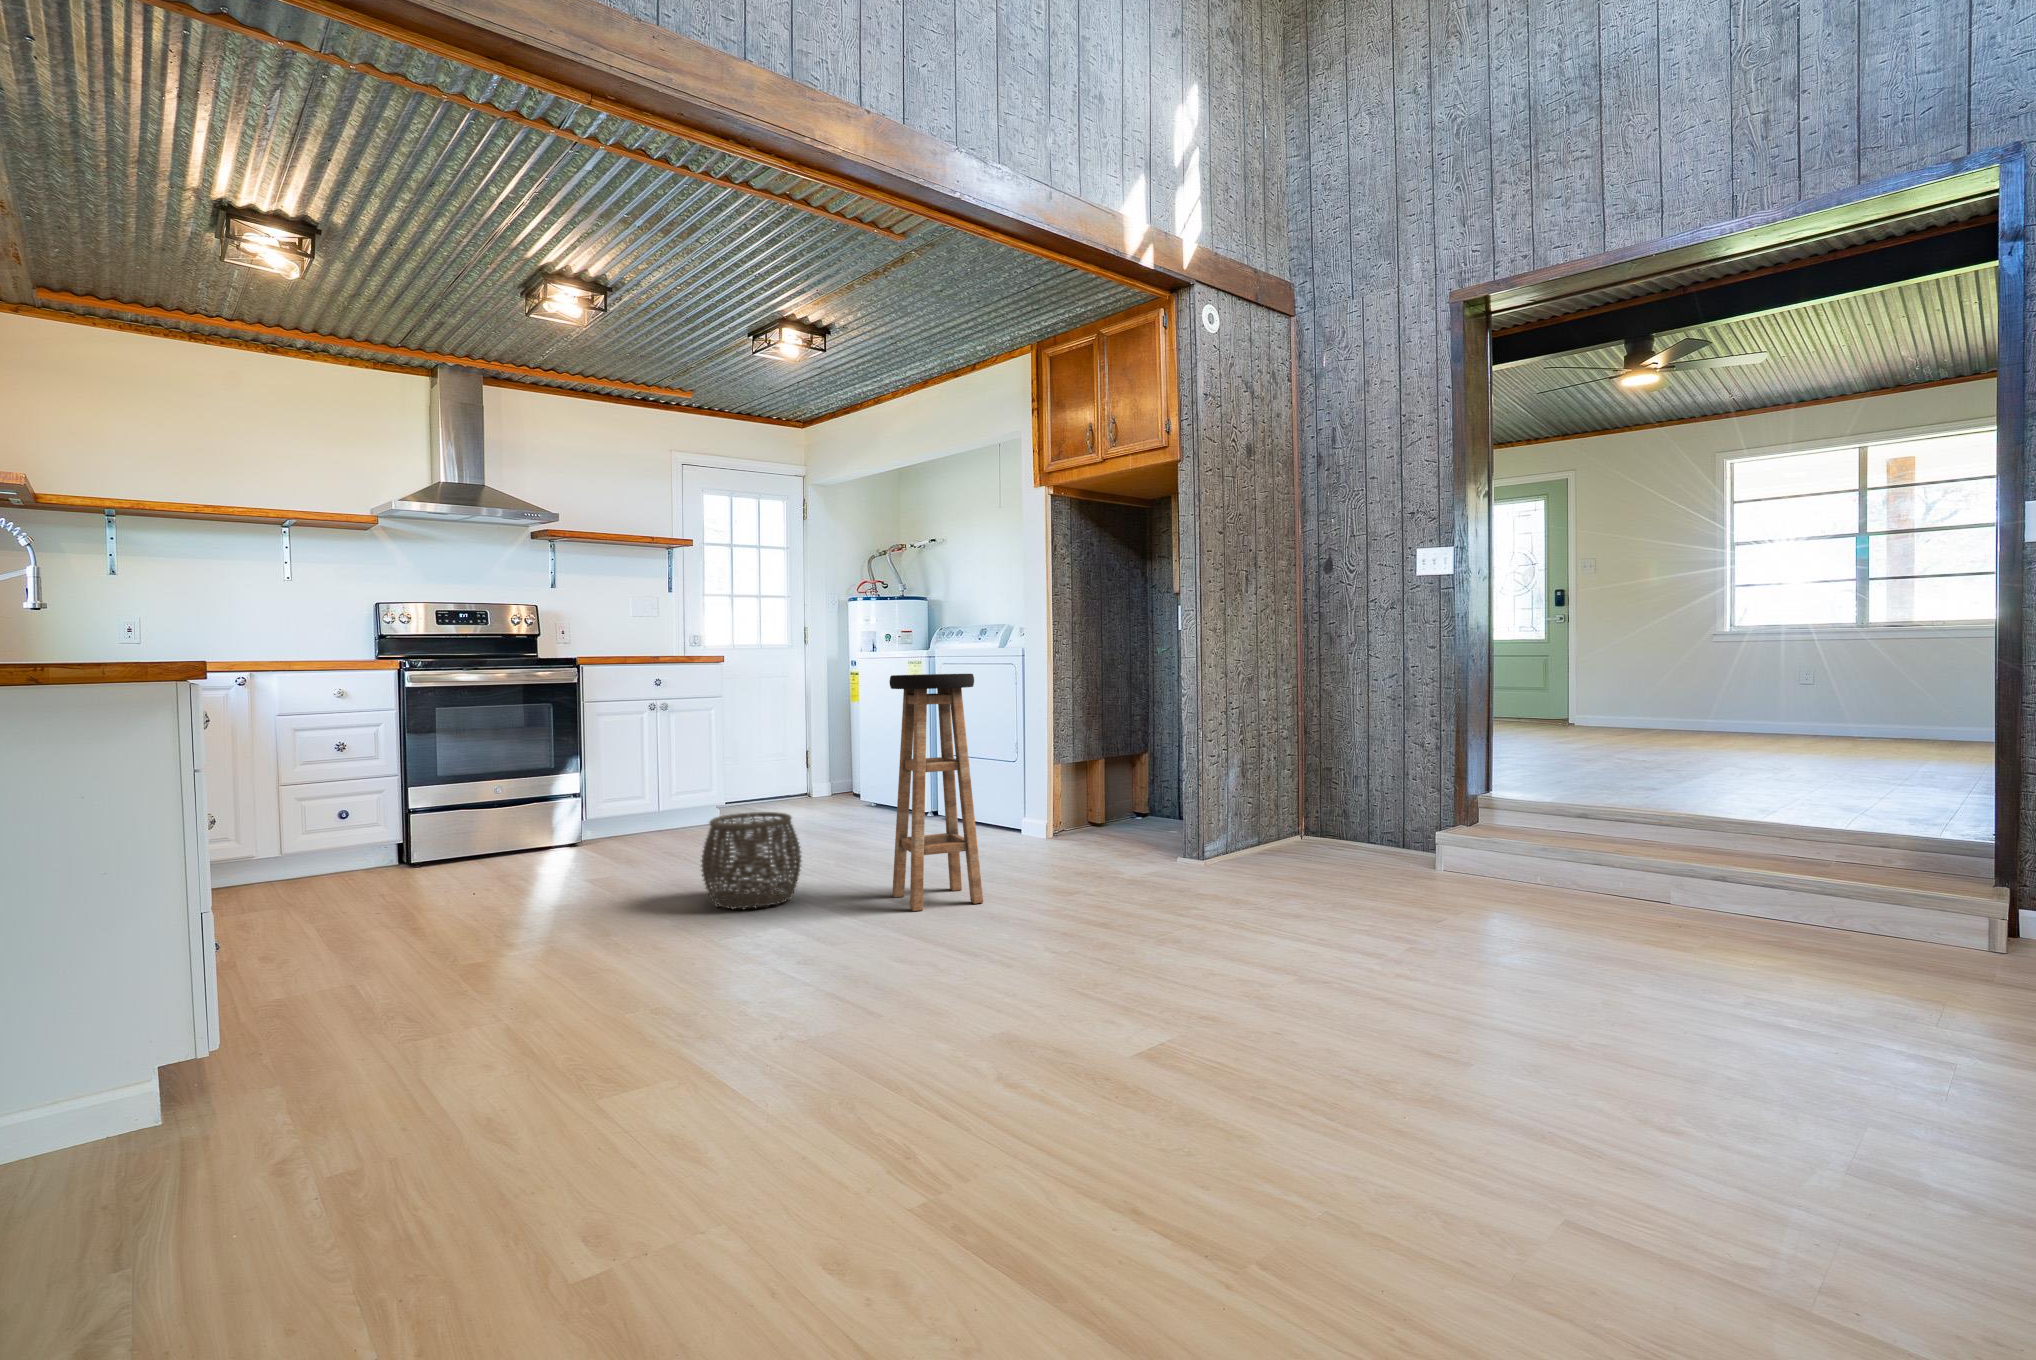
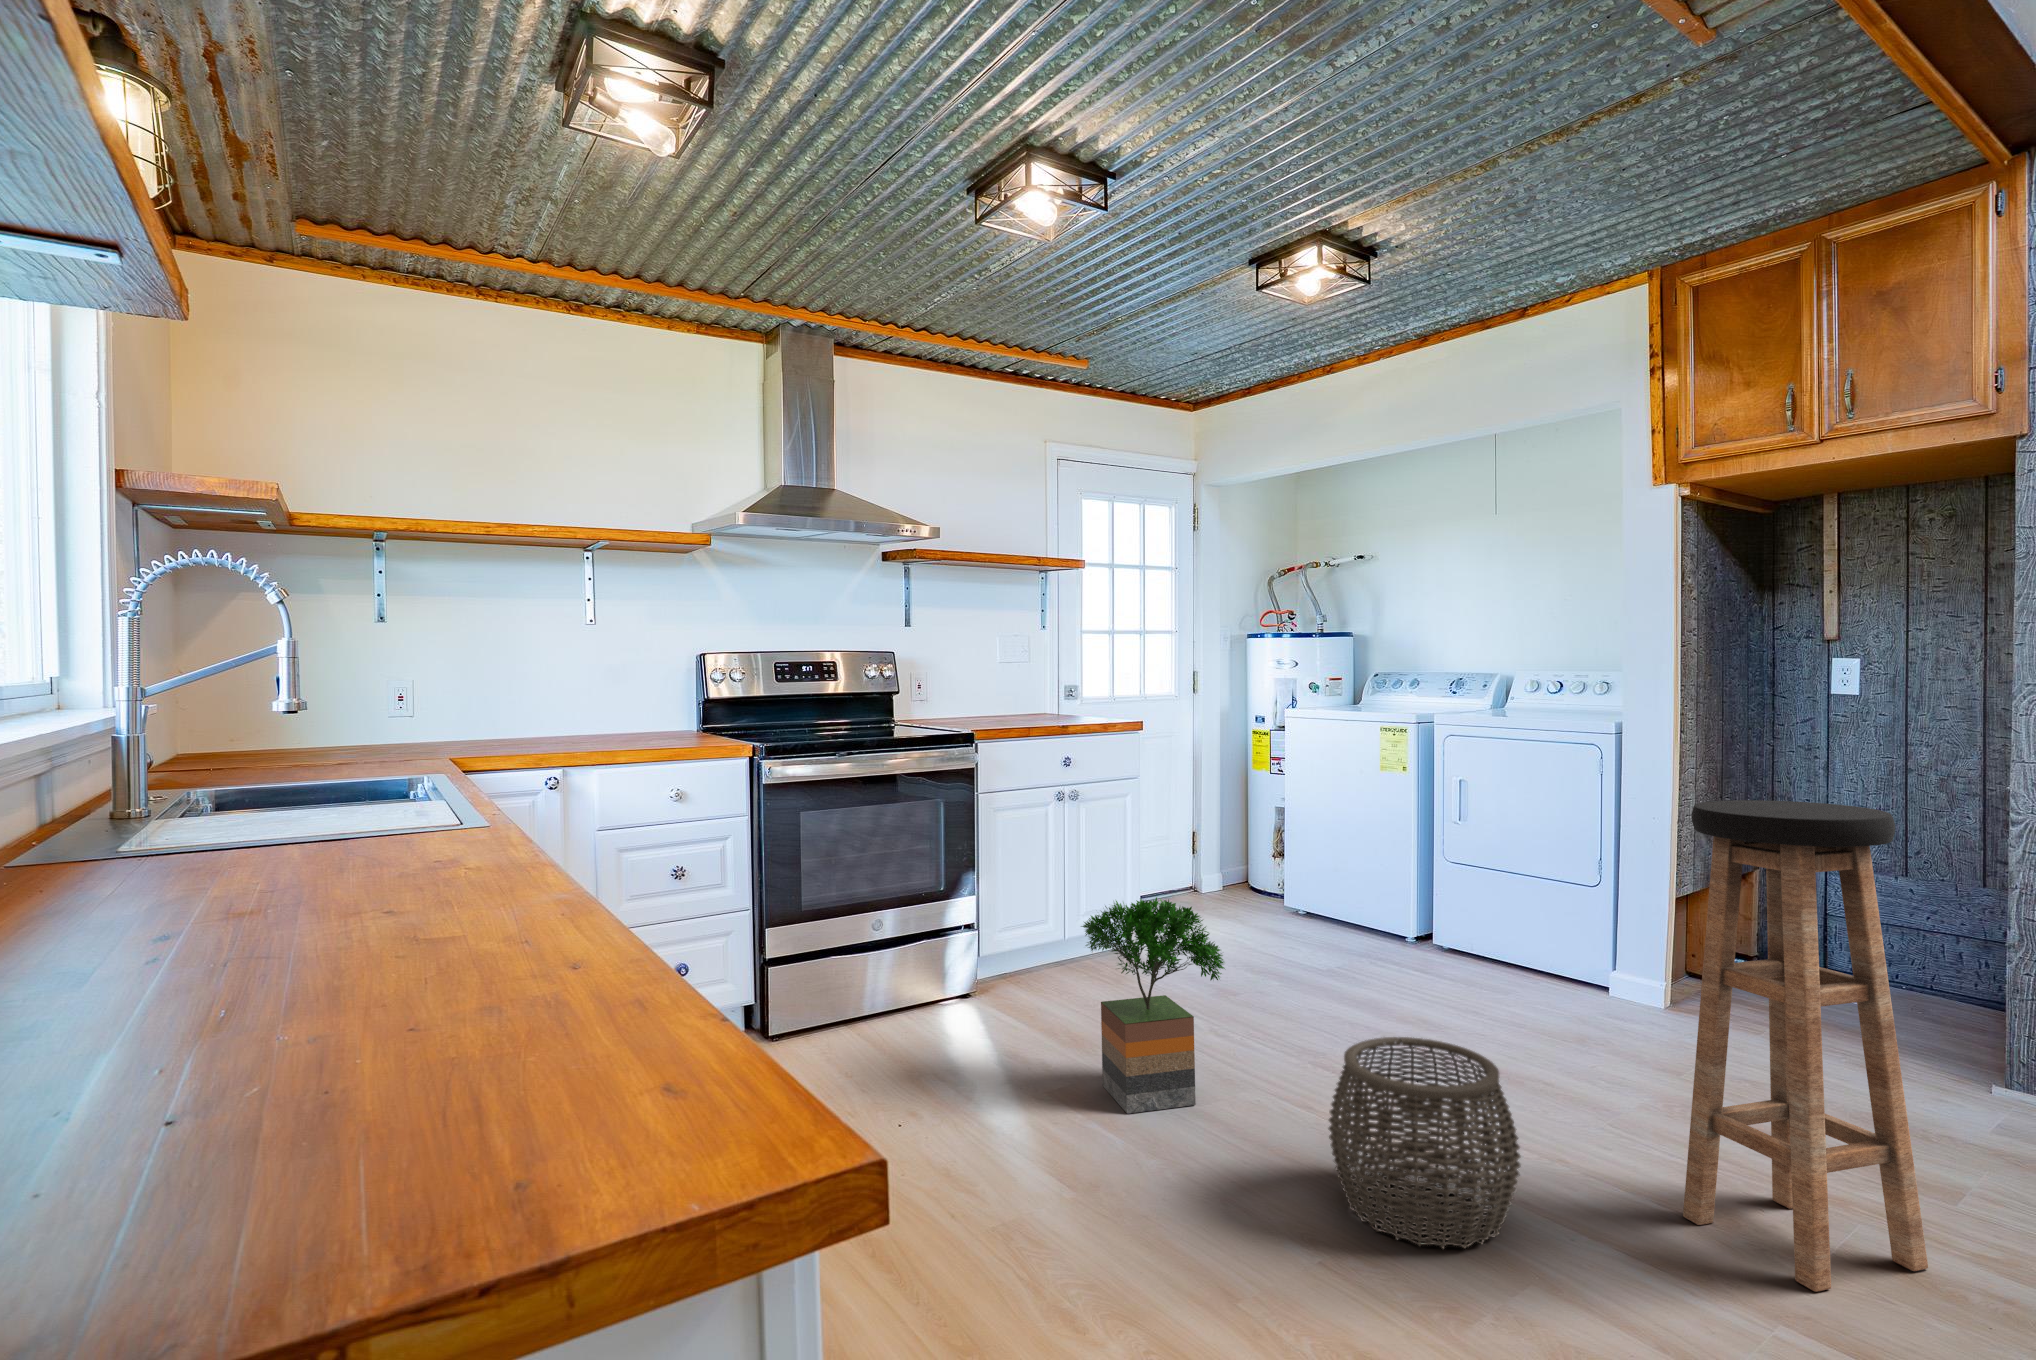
potted tree: none [607,752,697,880] -> present [1081,897,1225,1114]

